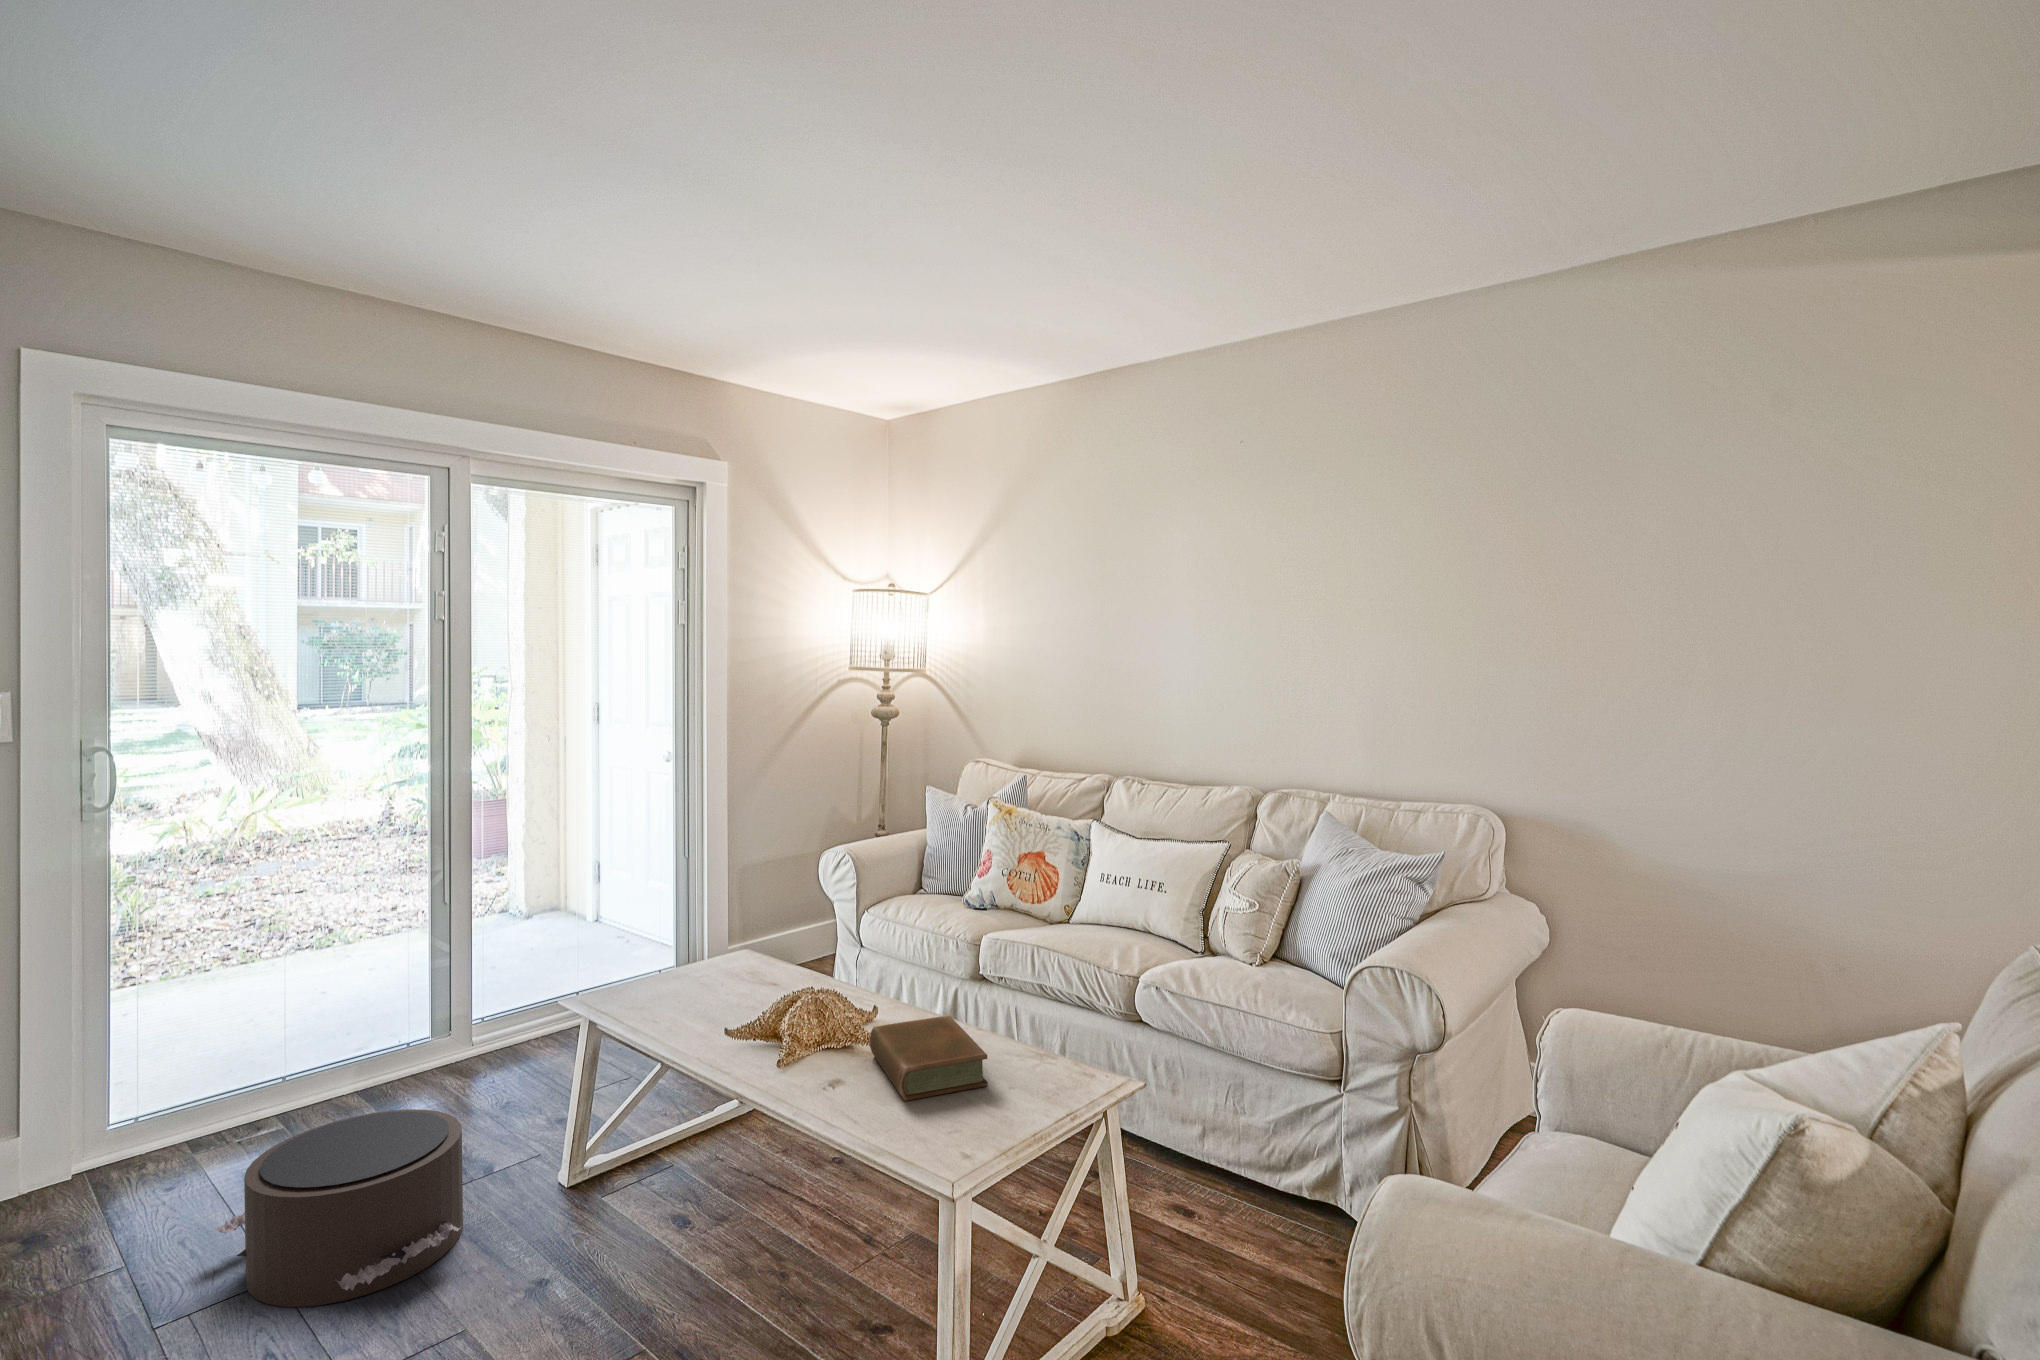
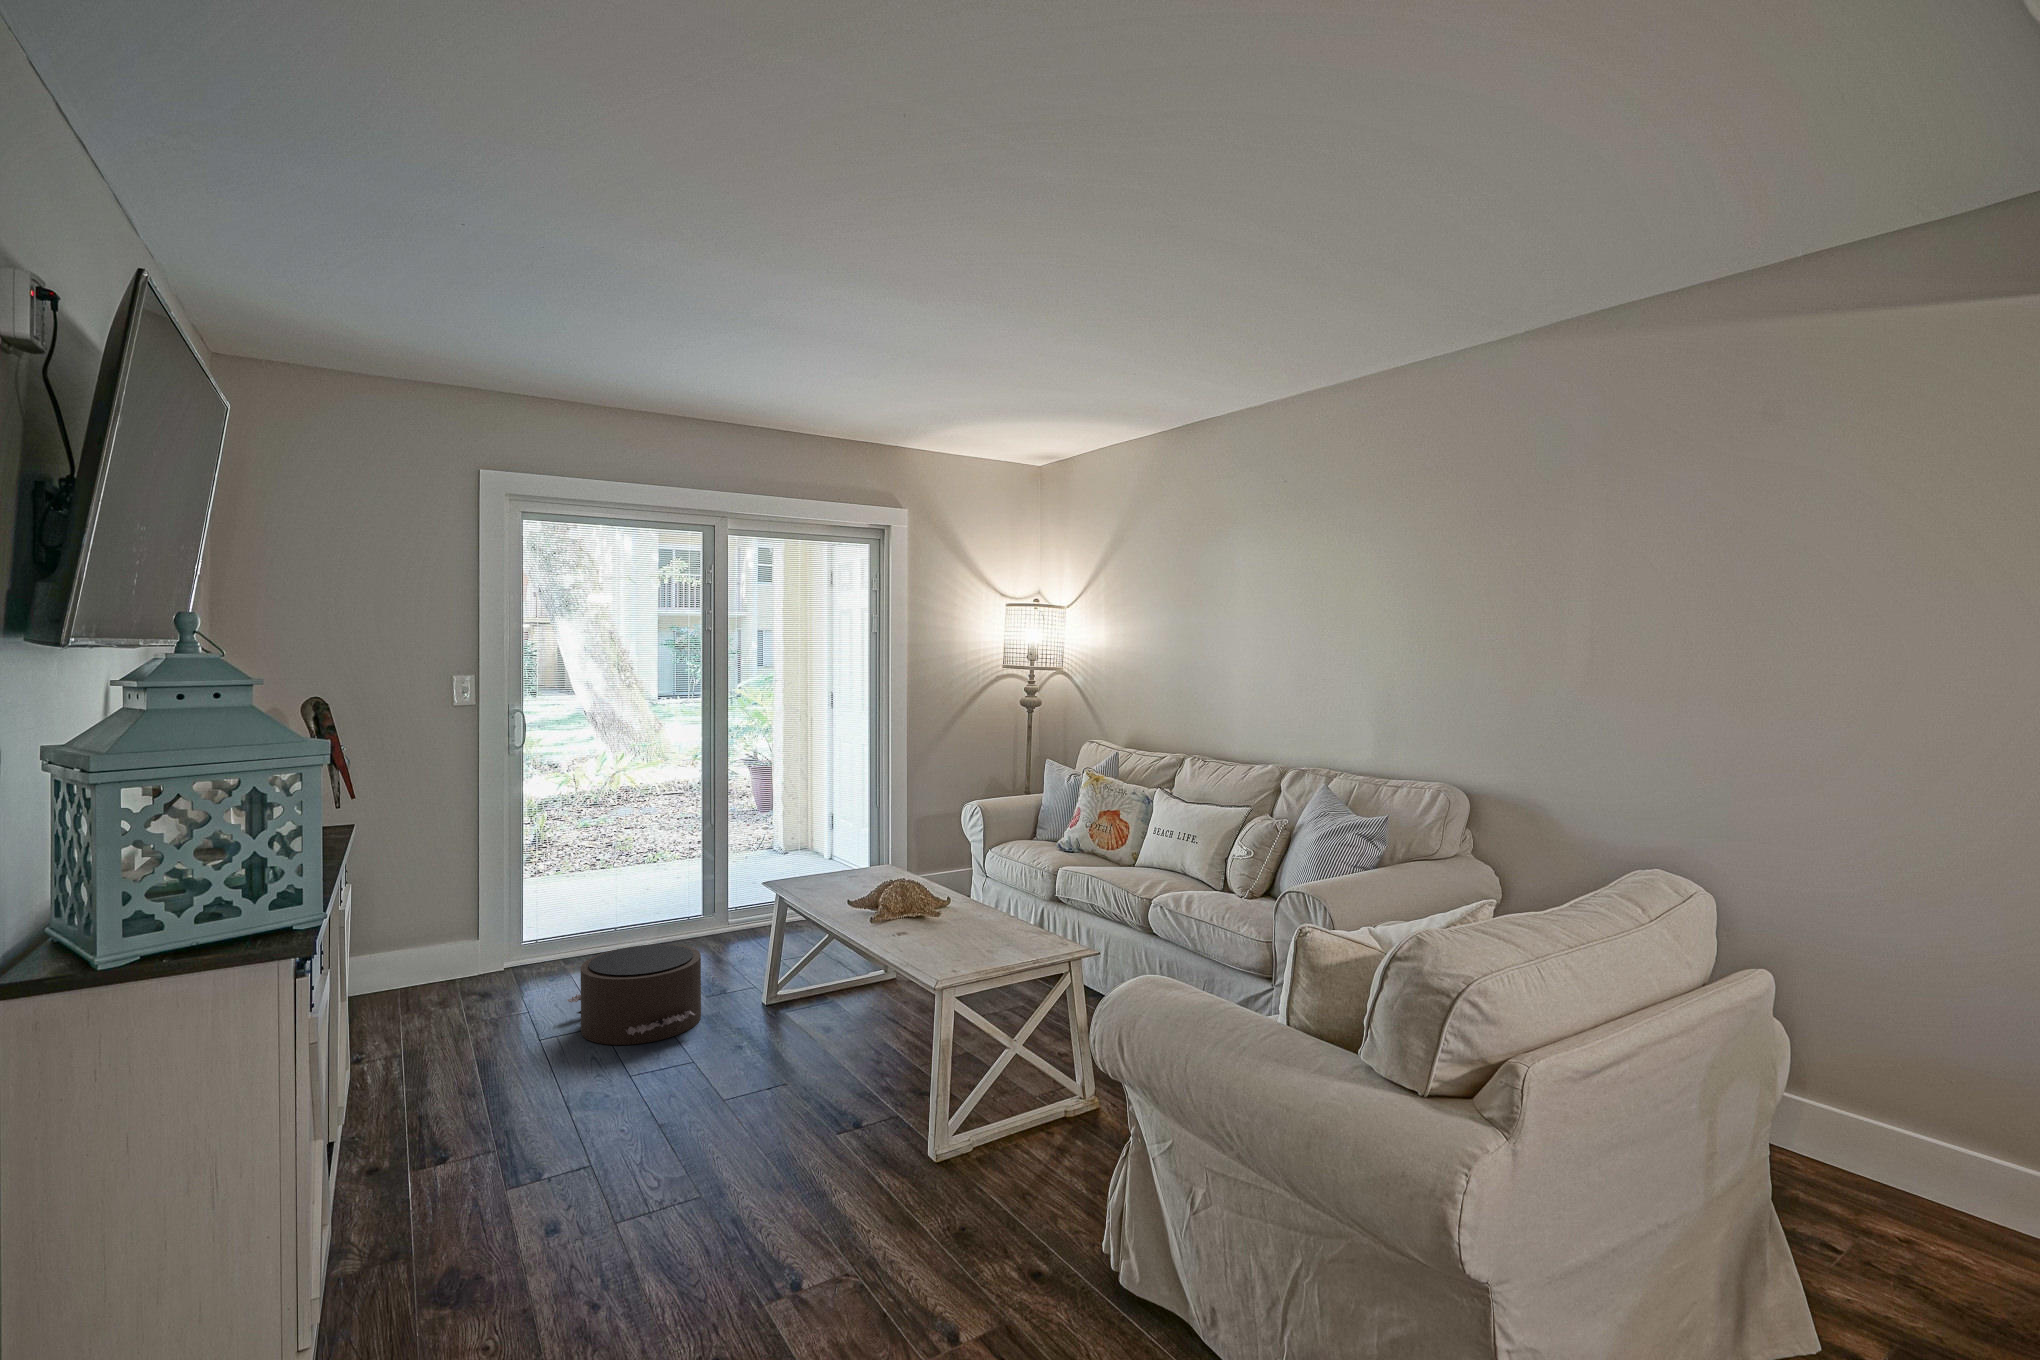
book: present [869,1015,988,1101] -> none [933,904,995,947]

